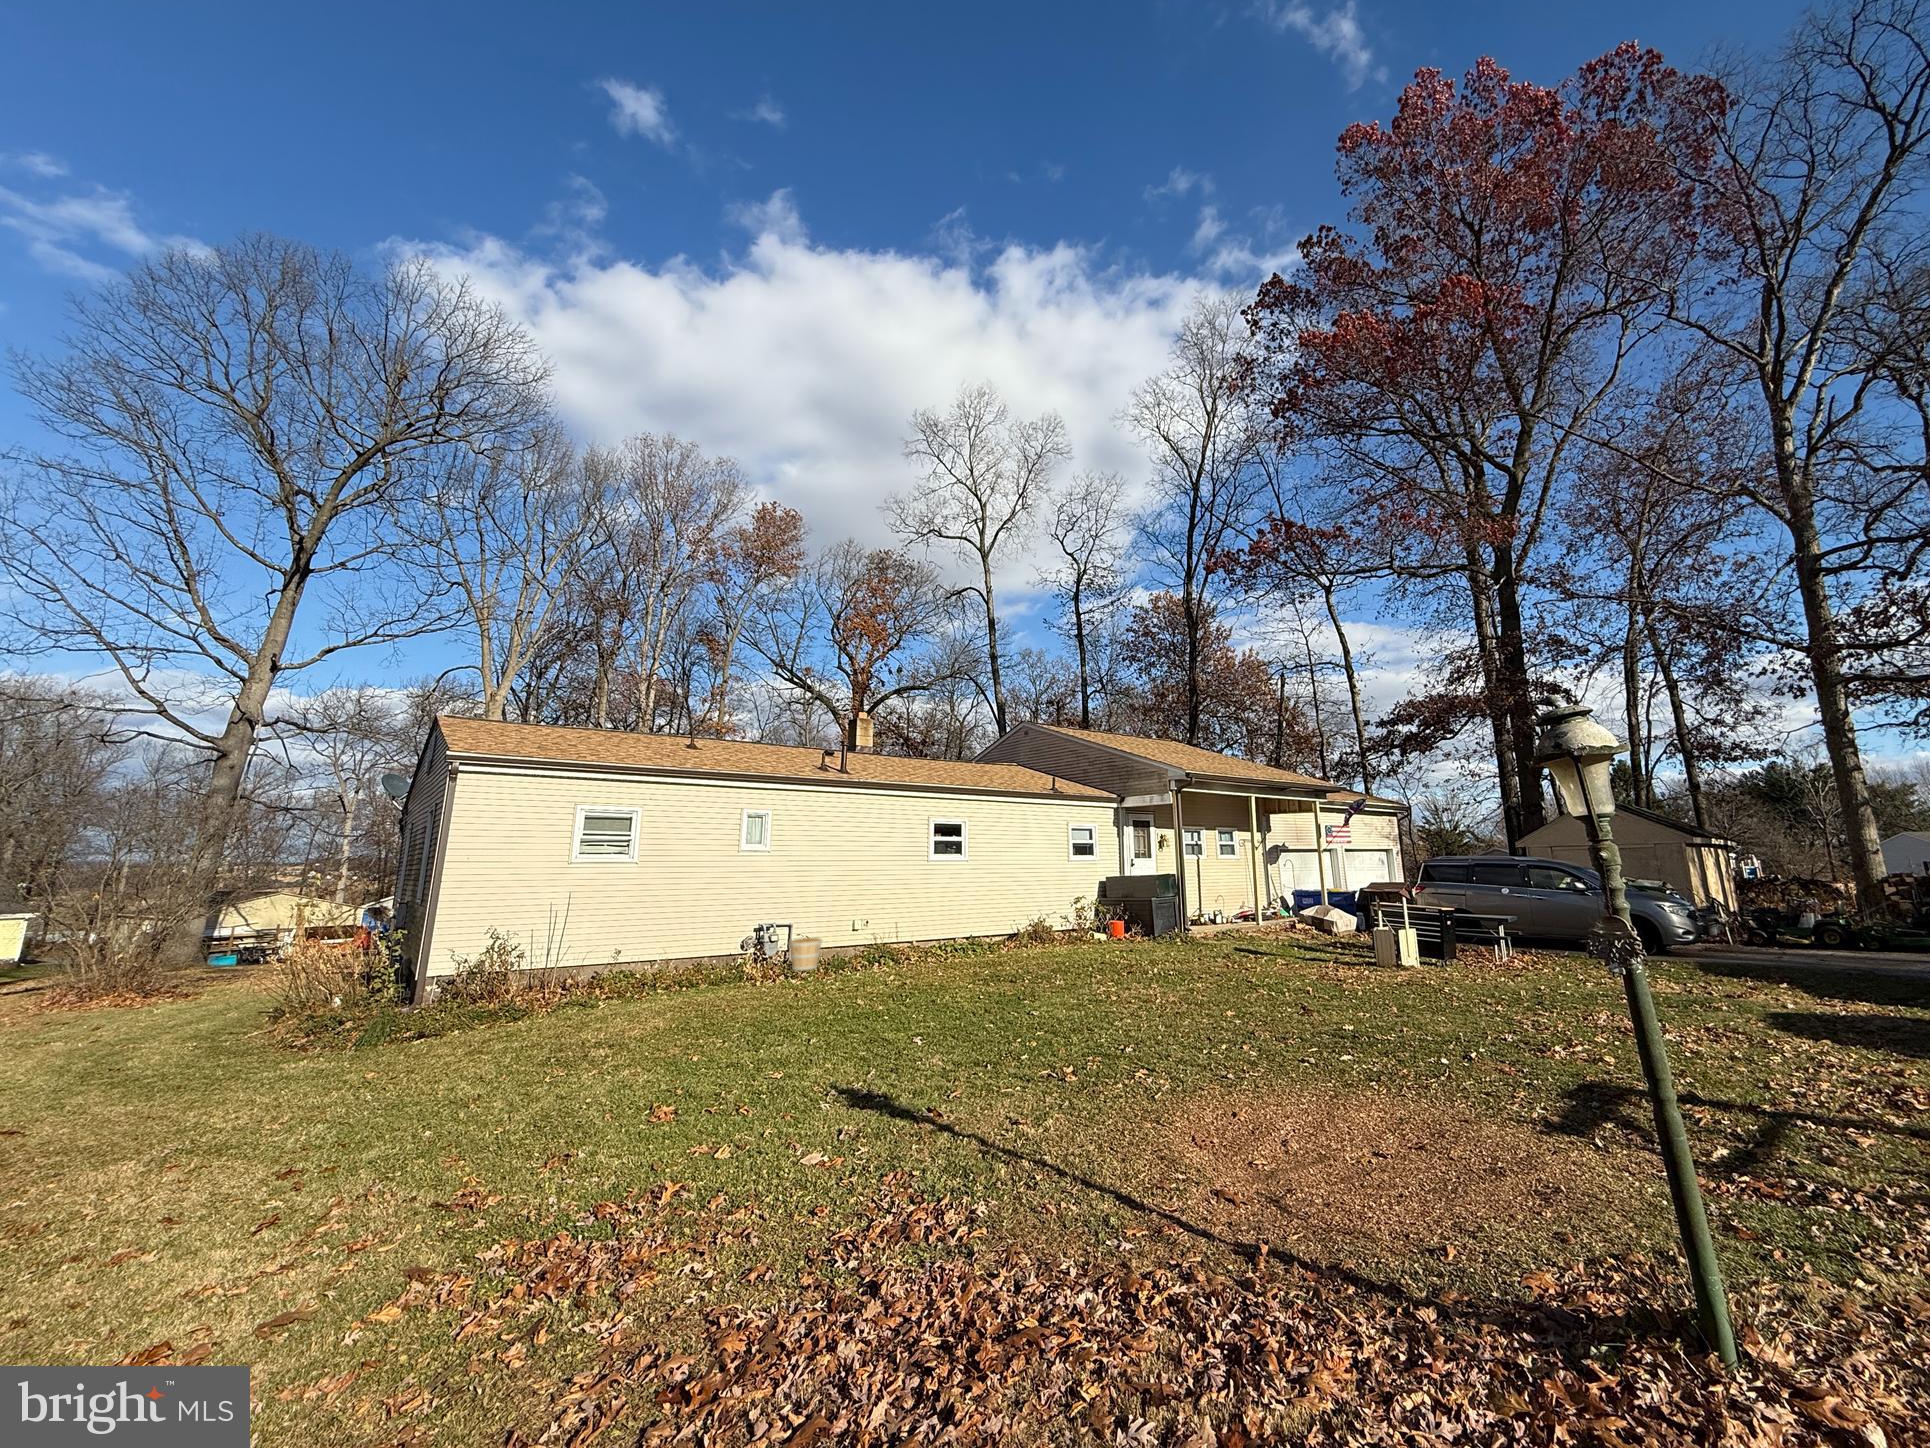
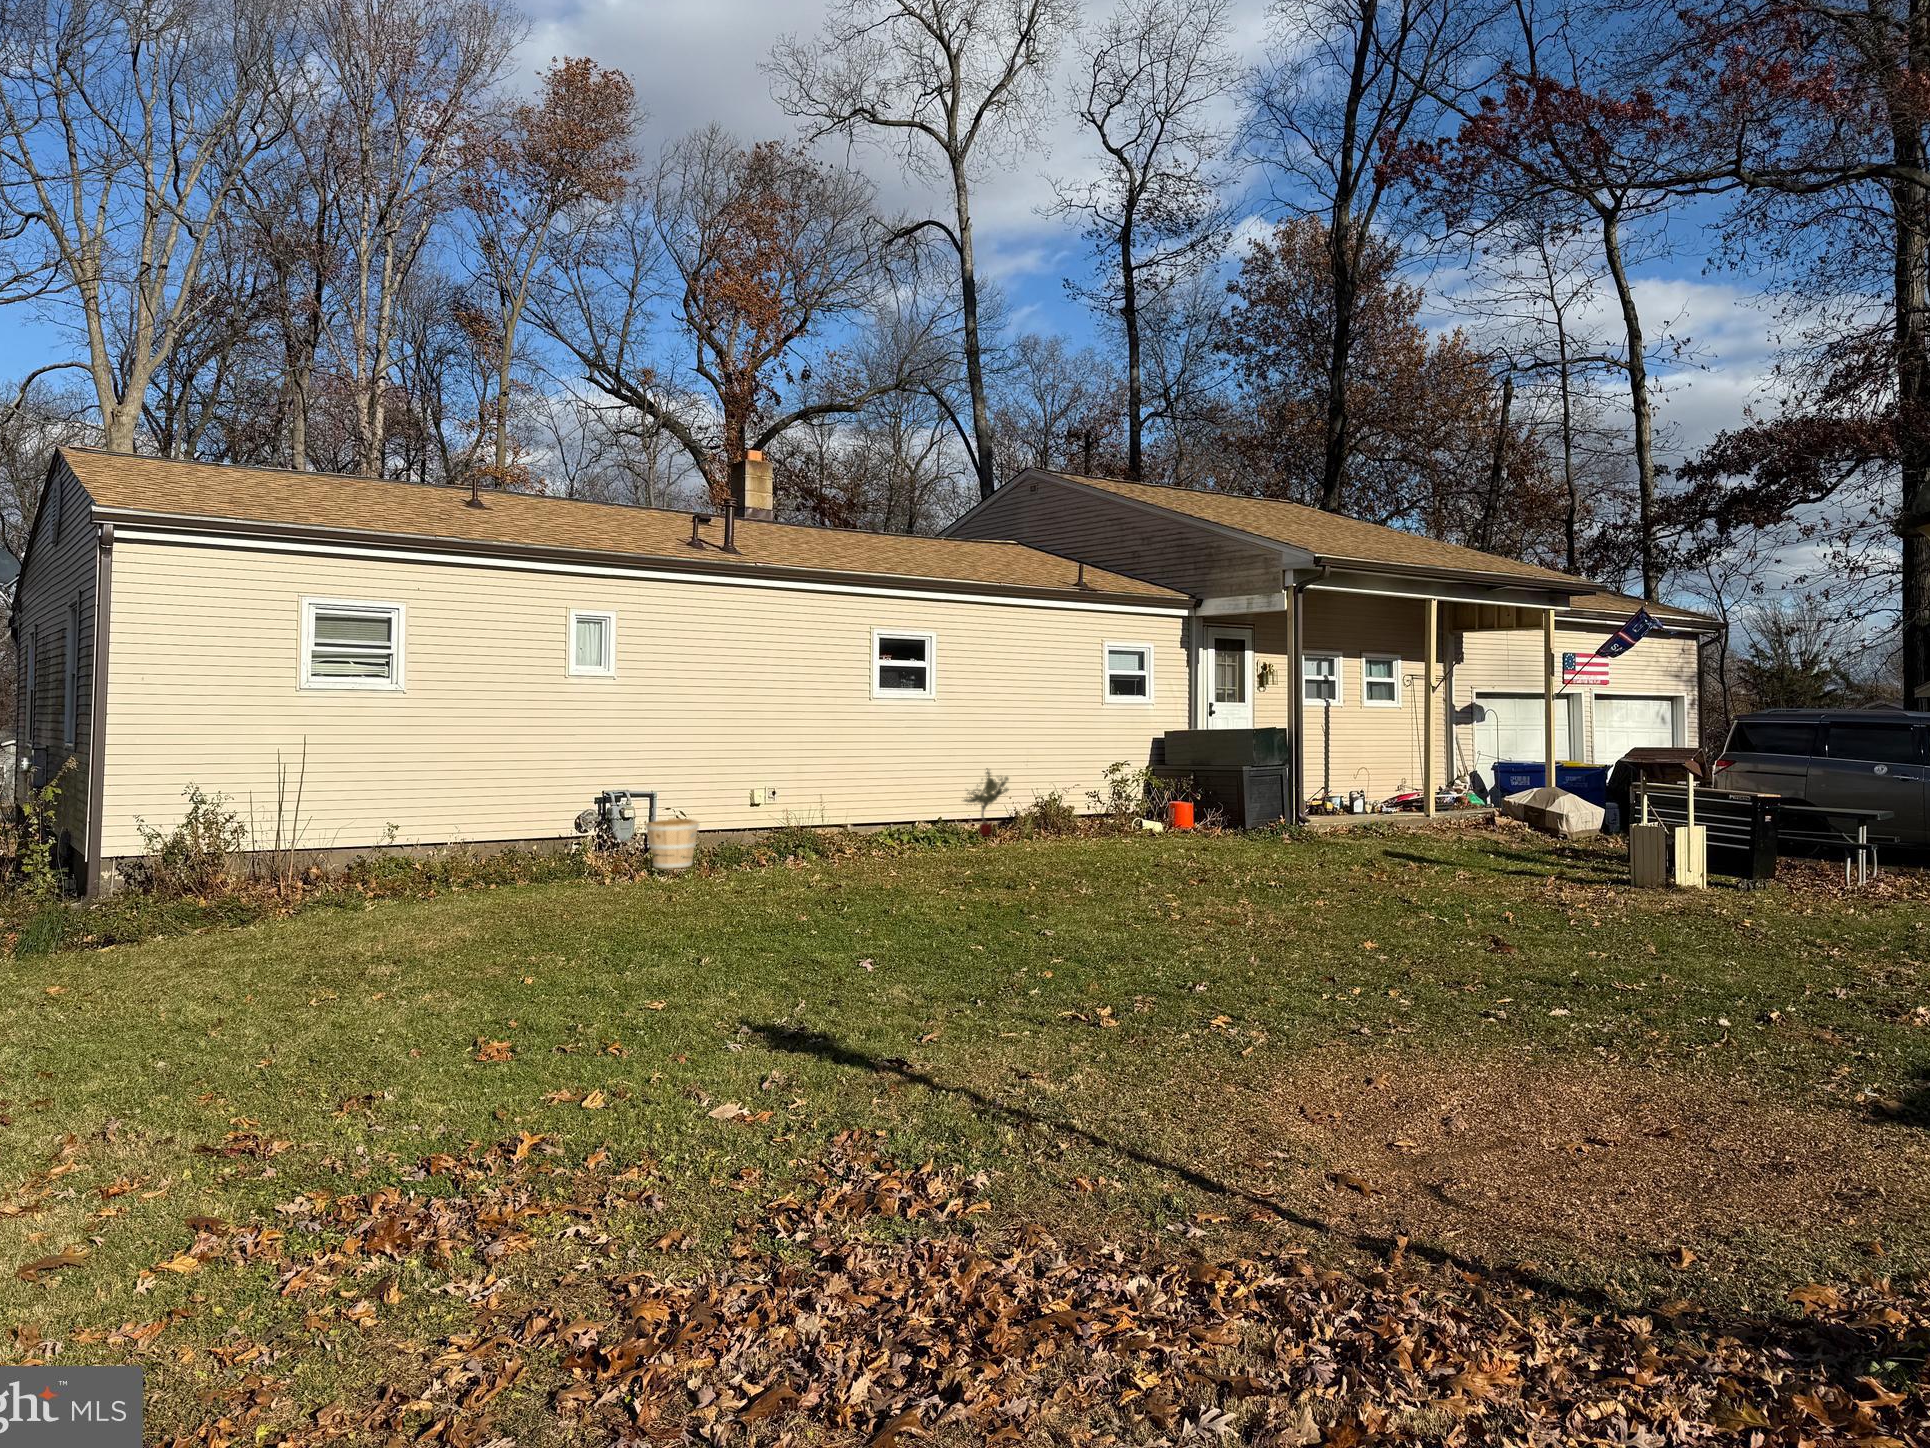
potted tree: none [985,901,1014,944] -> present [963,768,1009,836]

